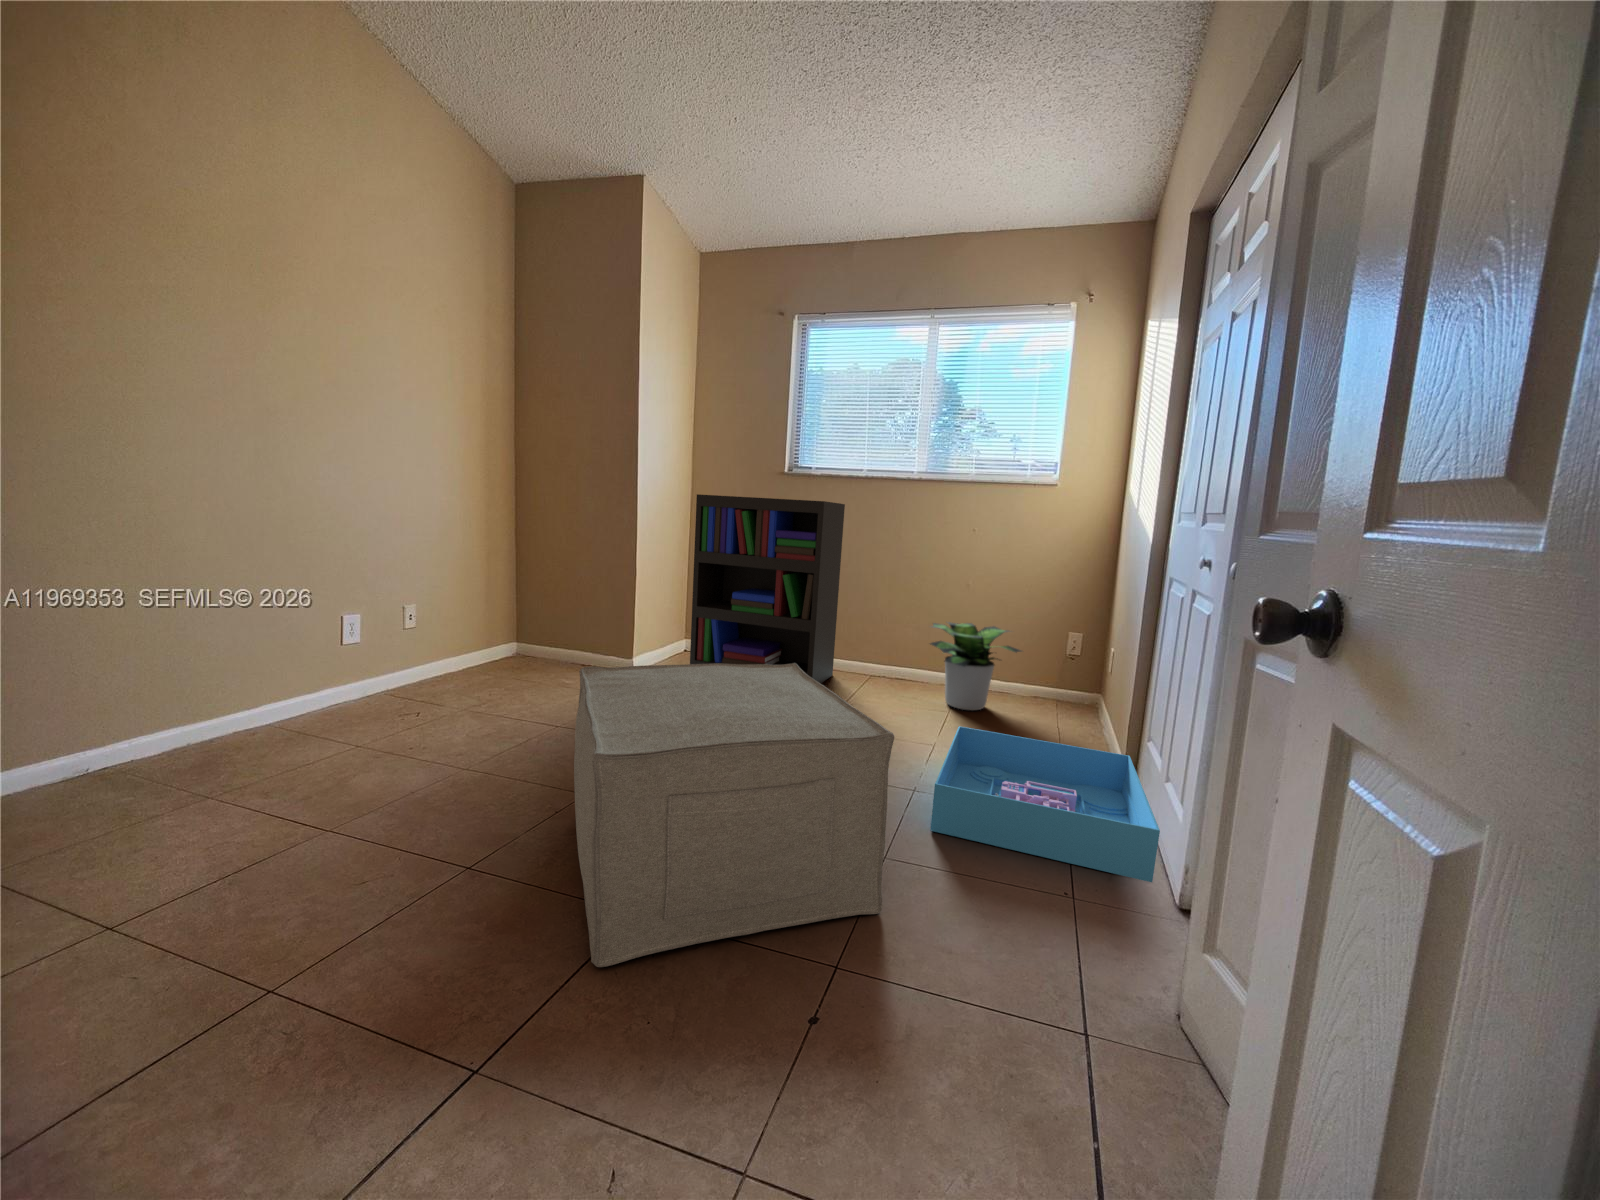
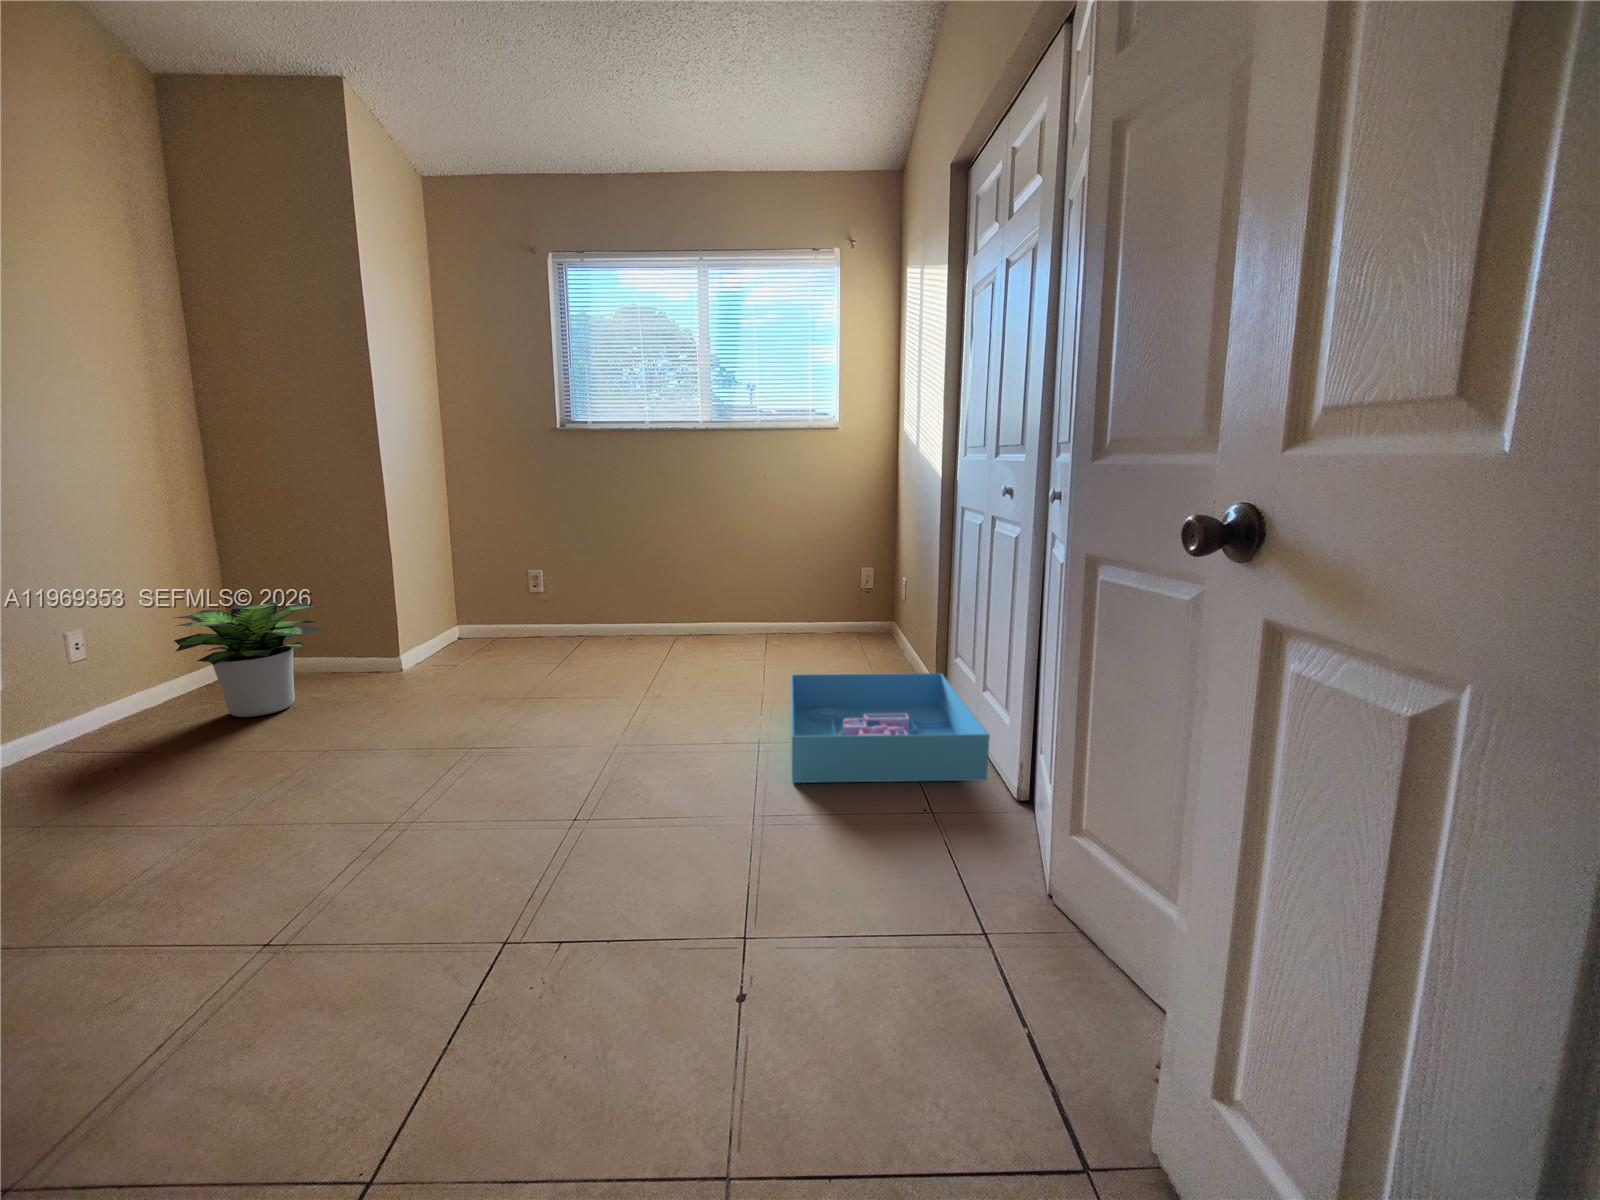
bookshelf: present [690,494,845,683] -> none [449,458,640,665]
potted plant: present [930,622,1021,711] -> present [174,602,324,717]
ottoman: present [574,663,894,967] -> none [354,640,775,1050]

